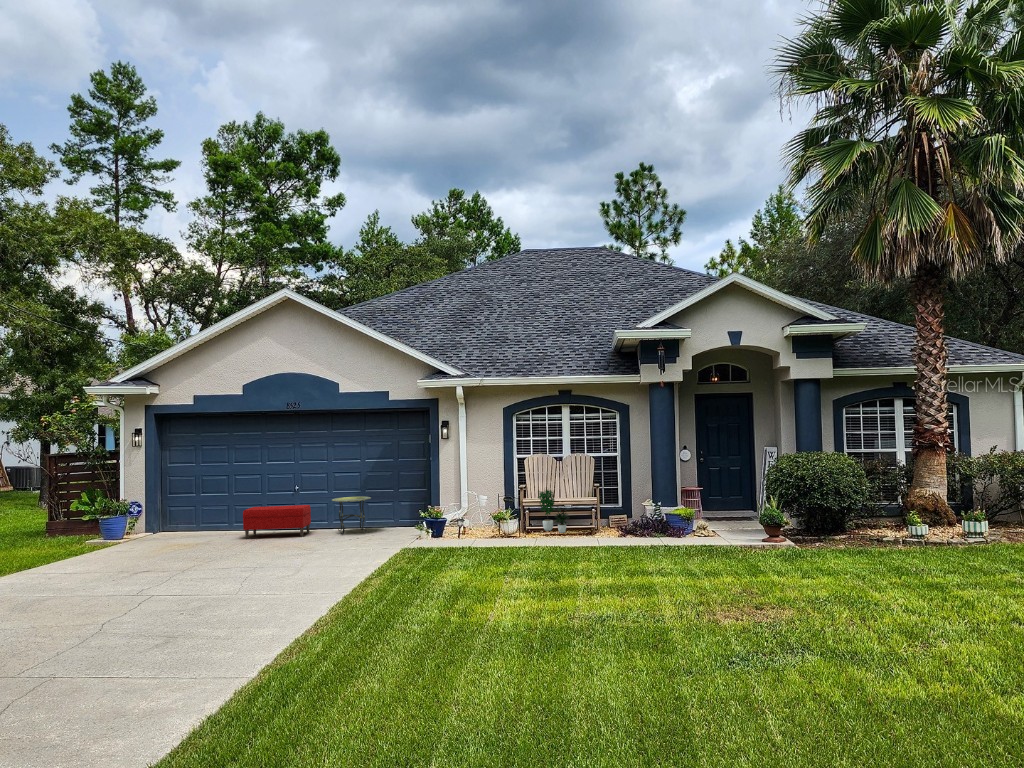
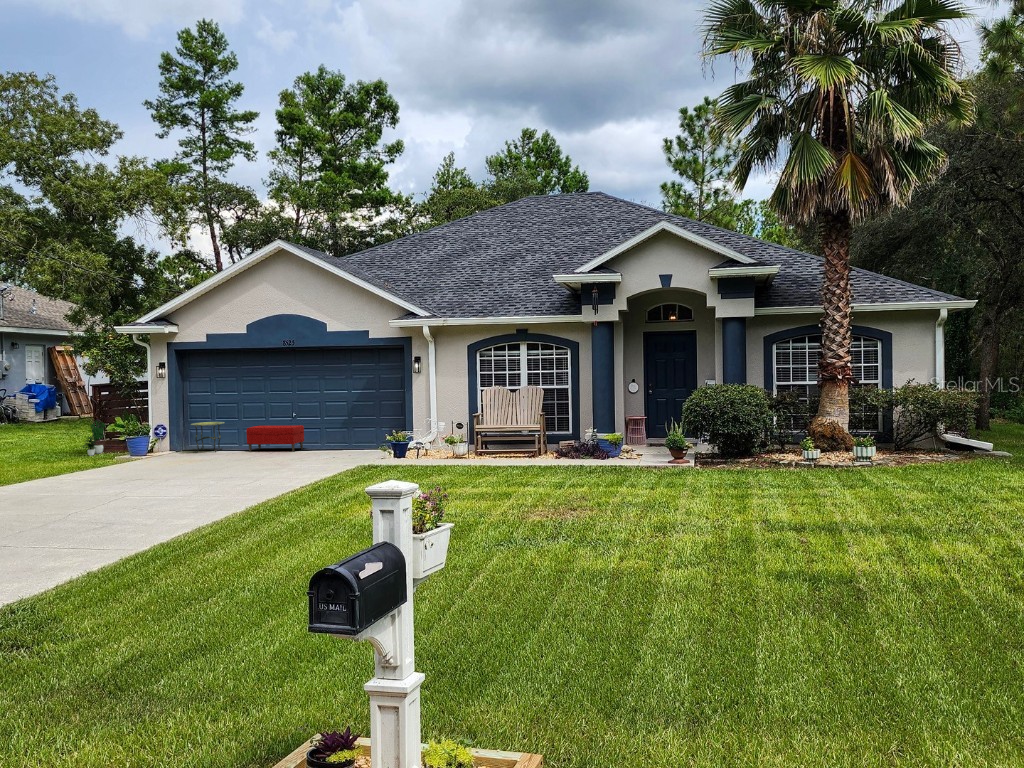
potted plant: present [538,490,569,533] -> present [84,421,105,456]
side table: present [332,496,371,535] -> present [191,422,224,453]

